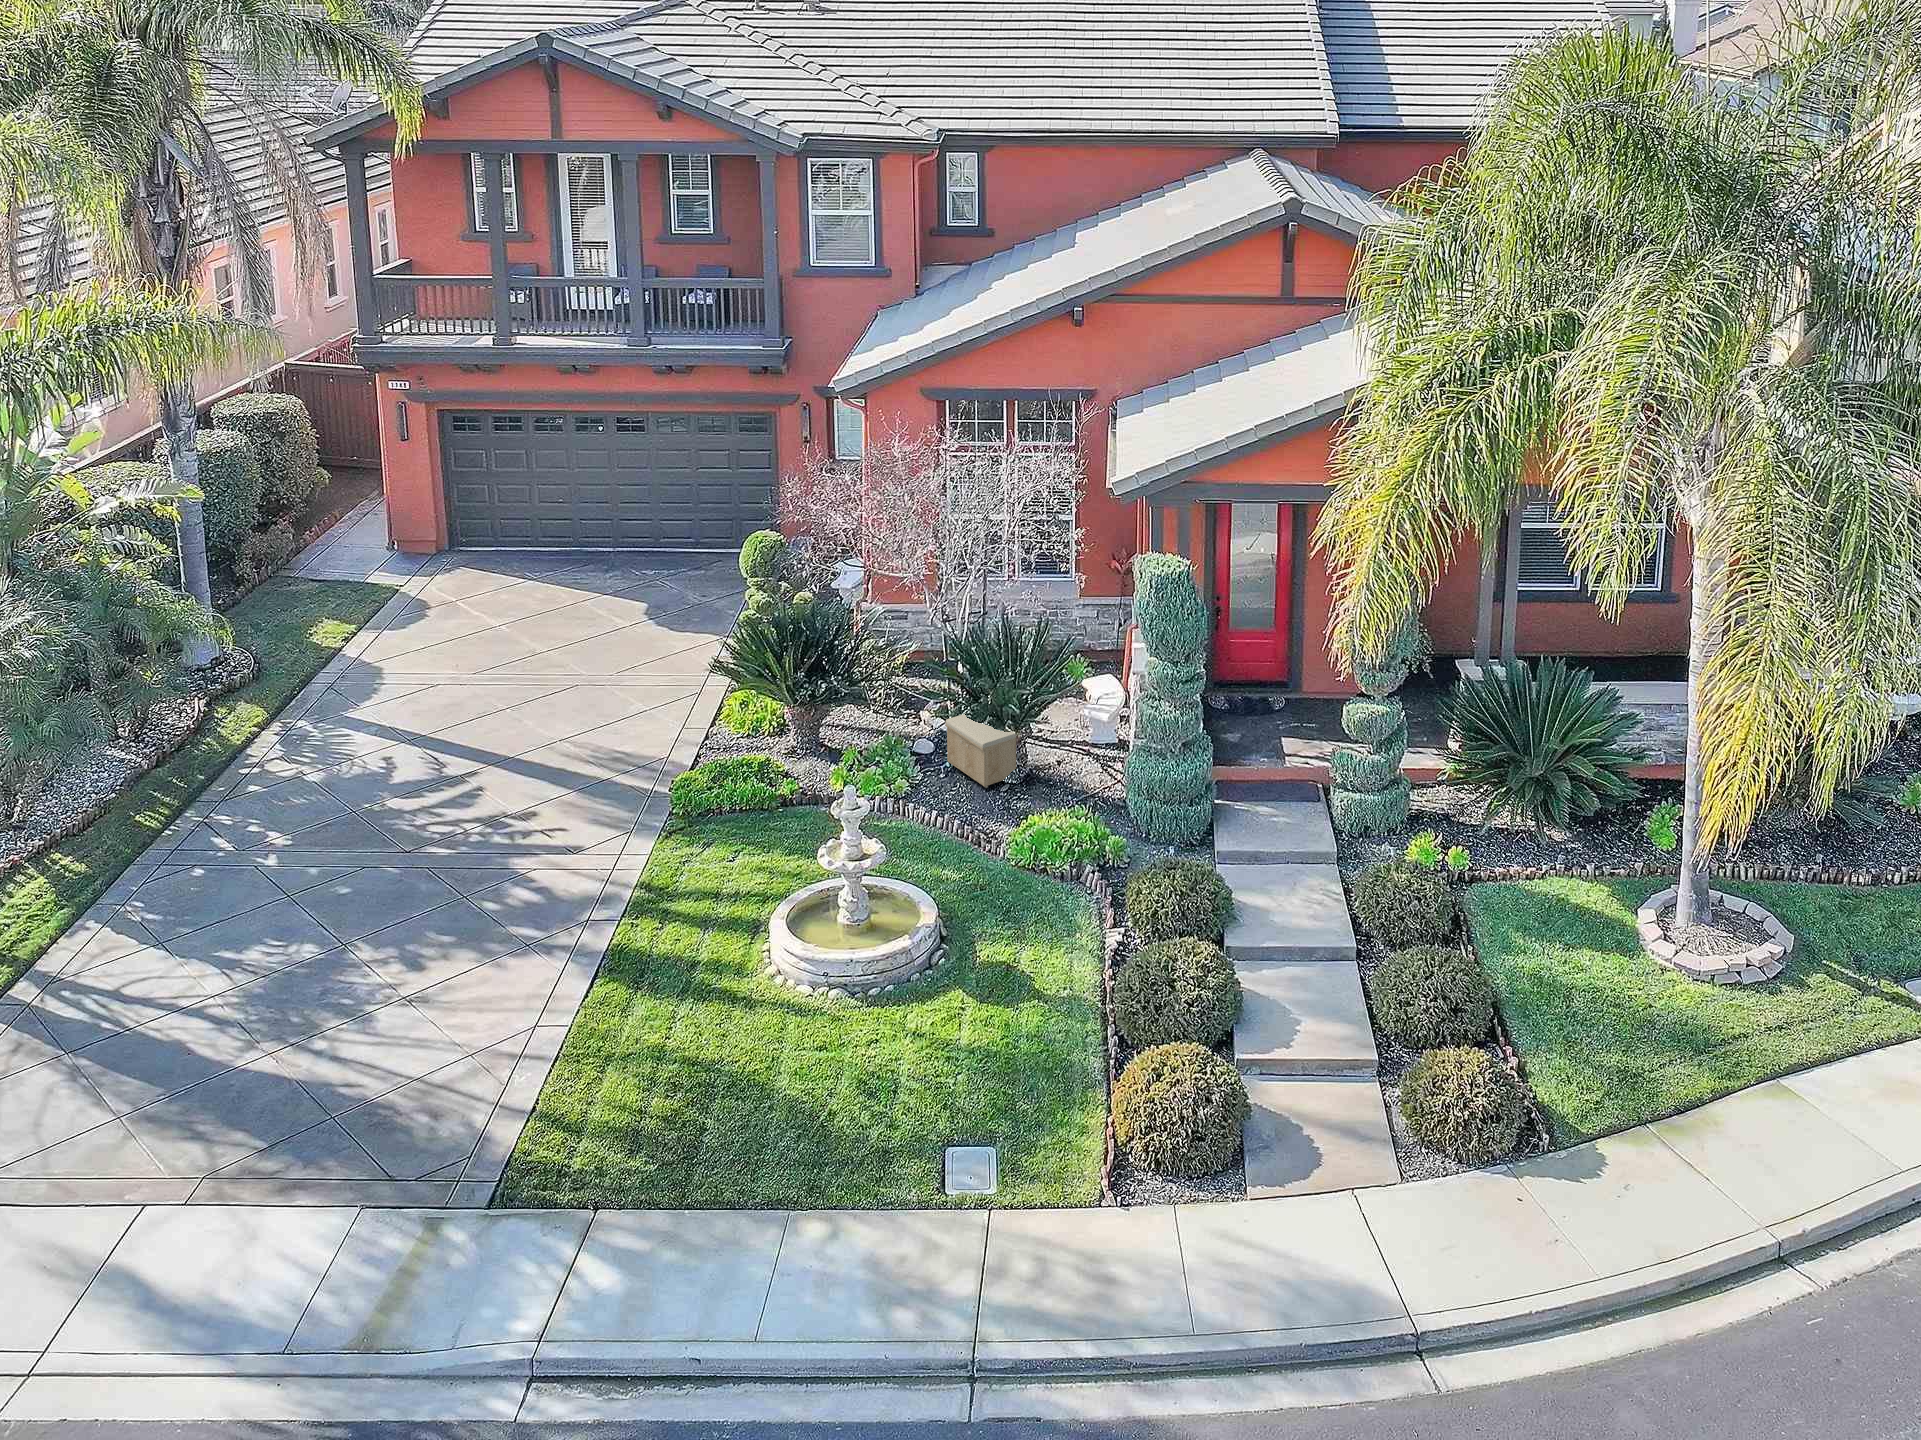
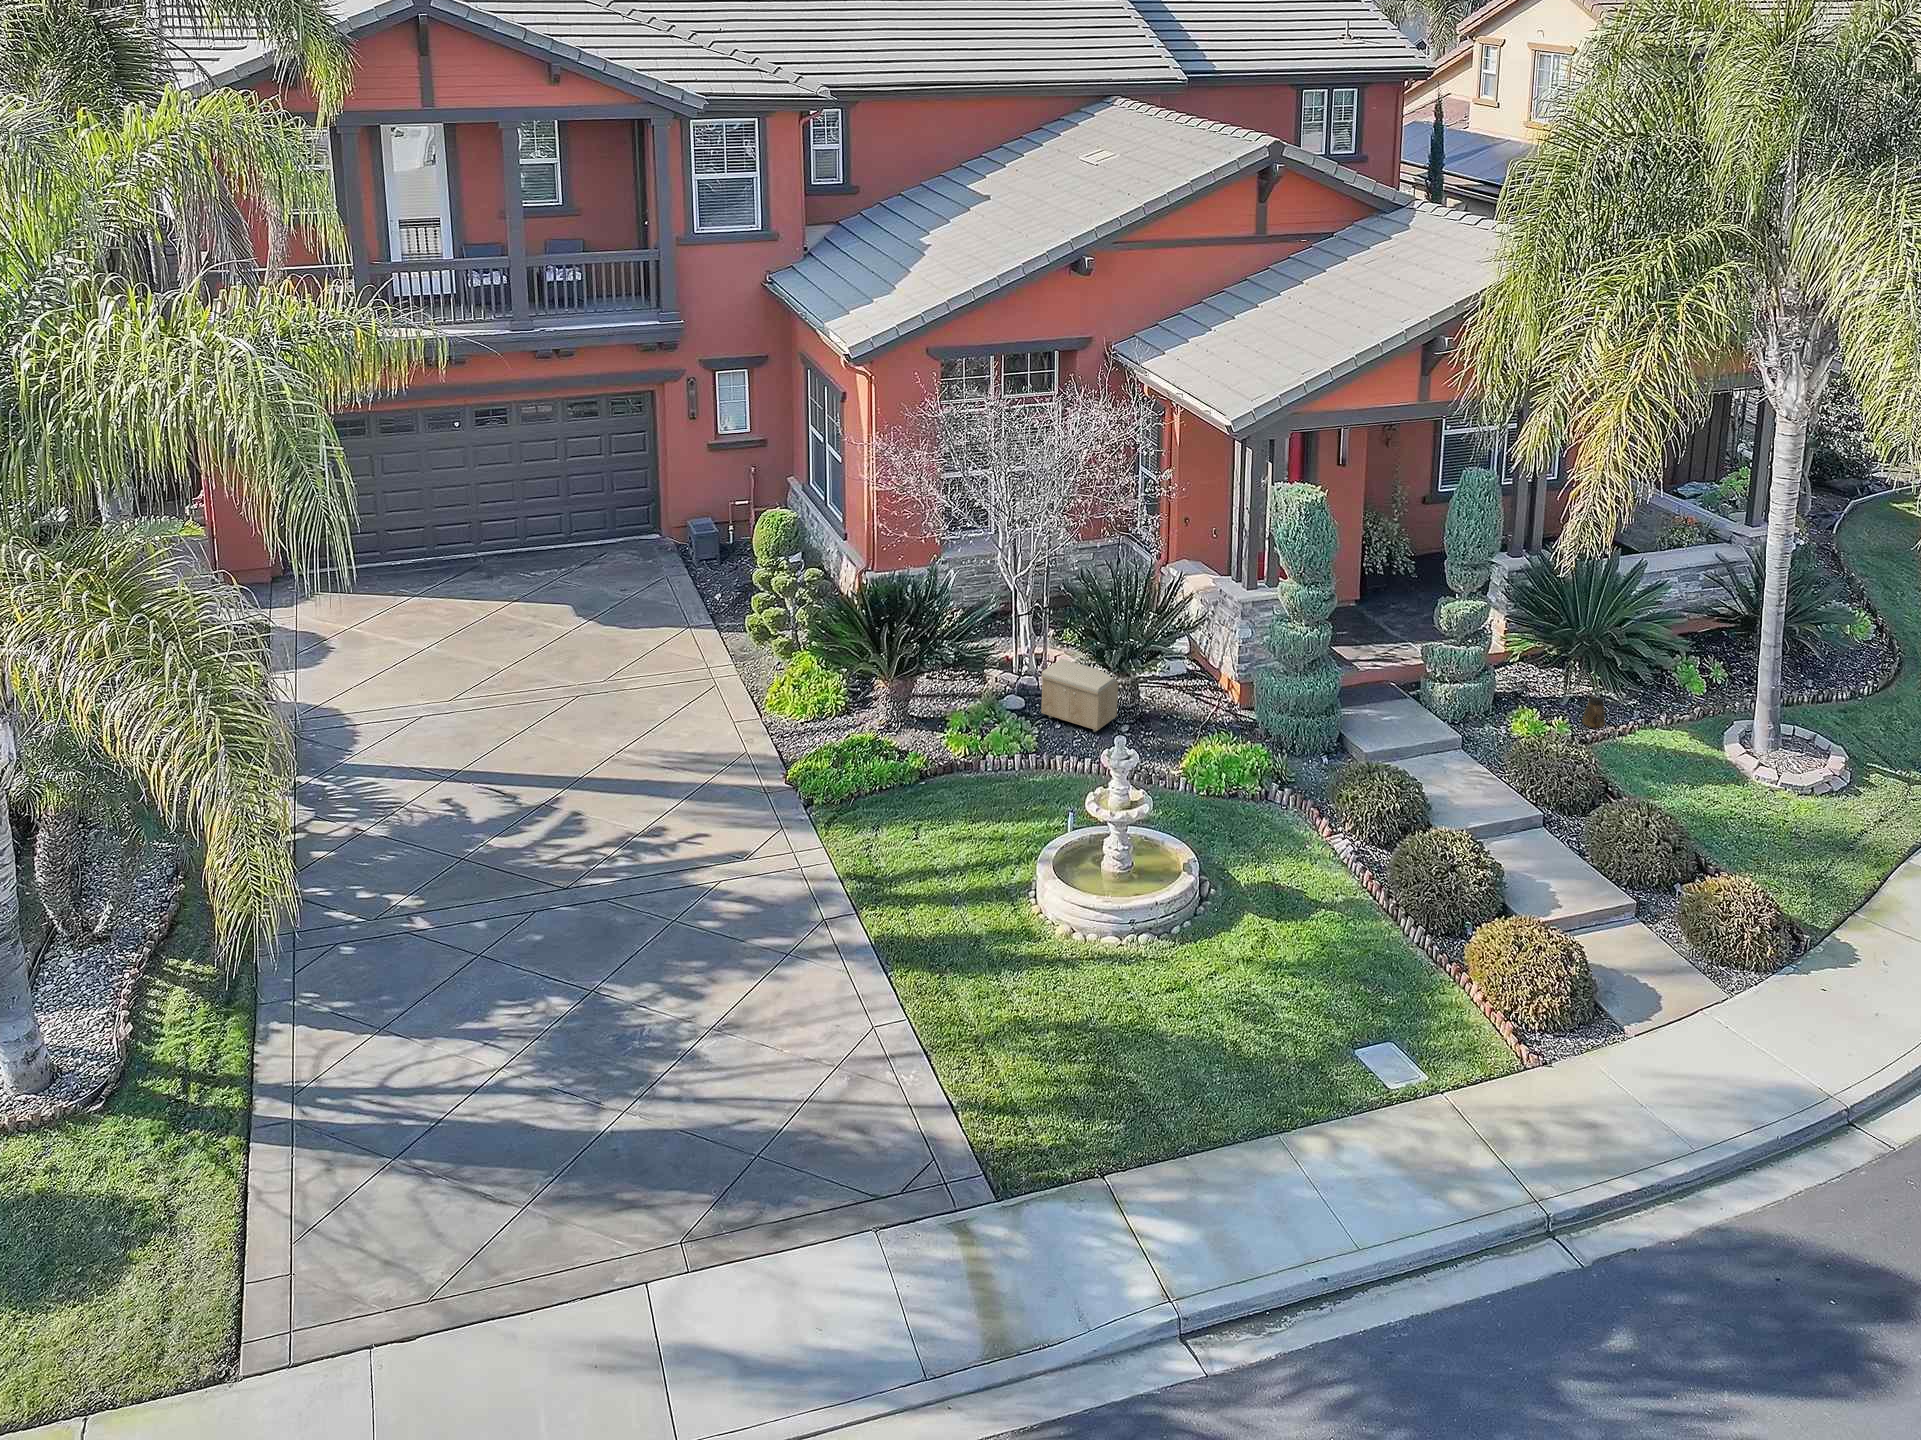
watering can: none [1513,829,1540,868] -> present [1582,695,1607,728]

